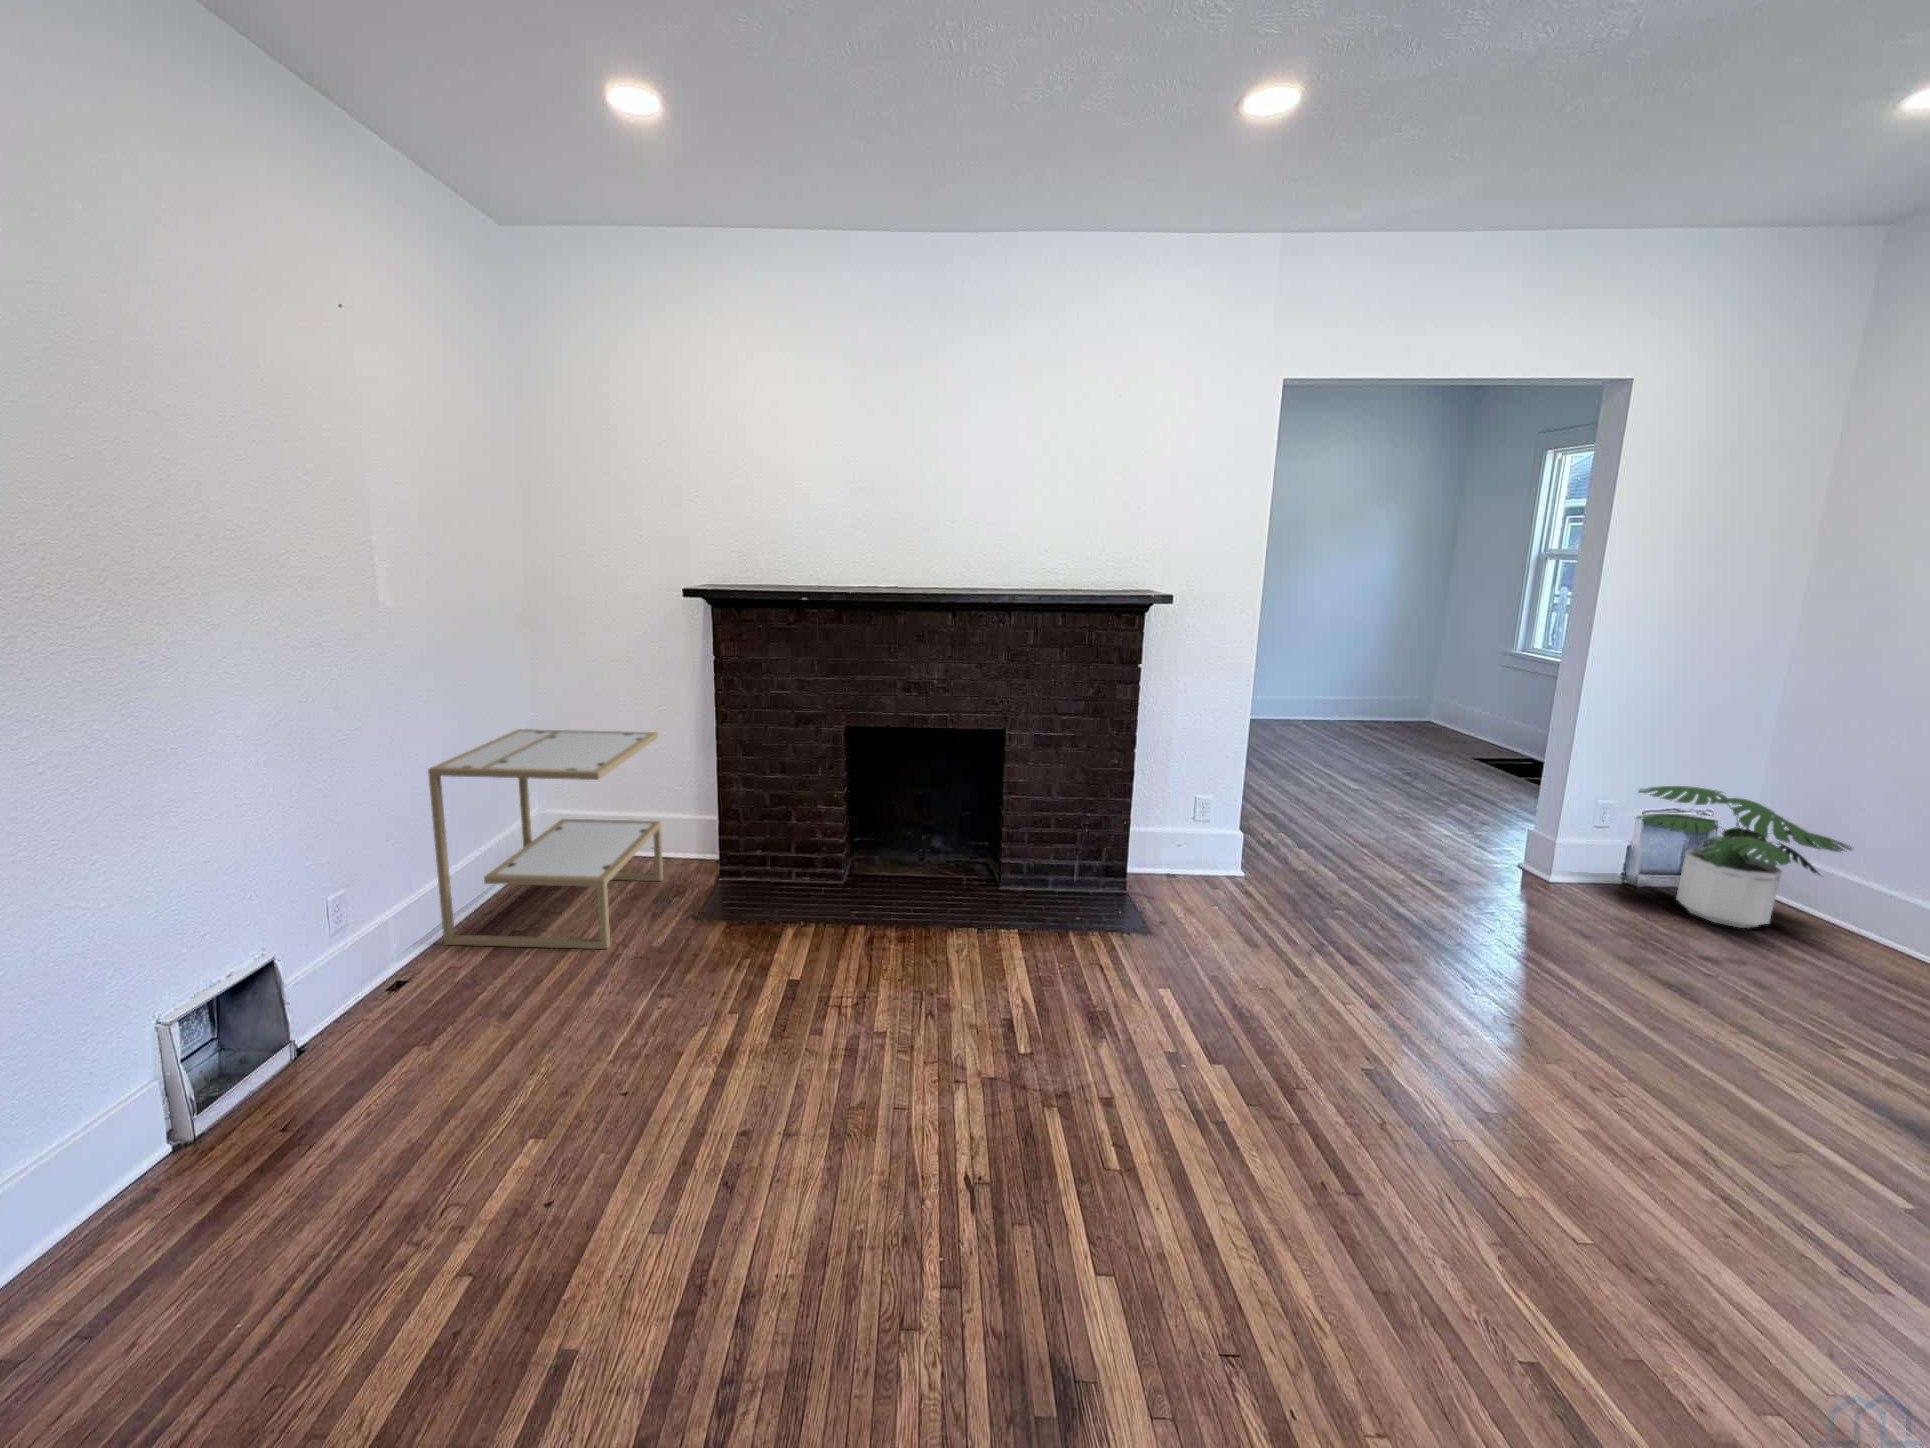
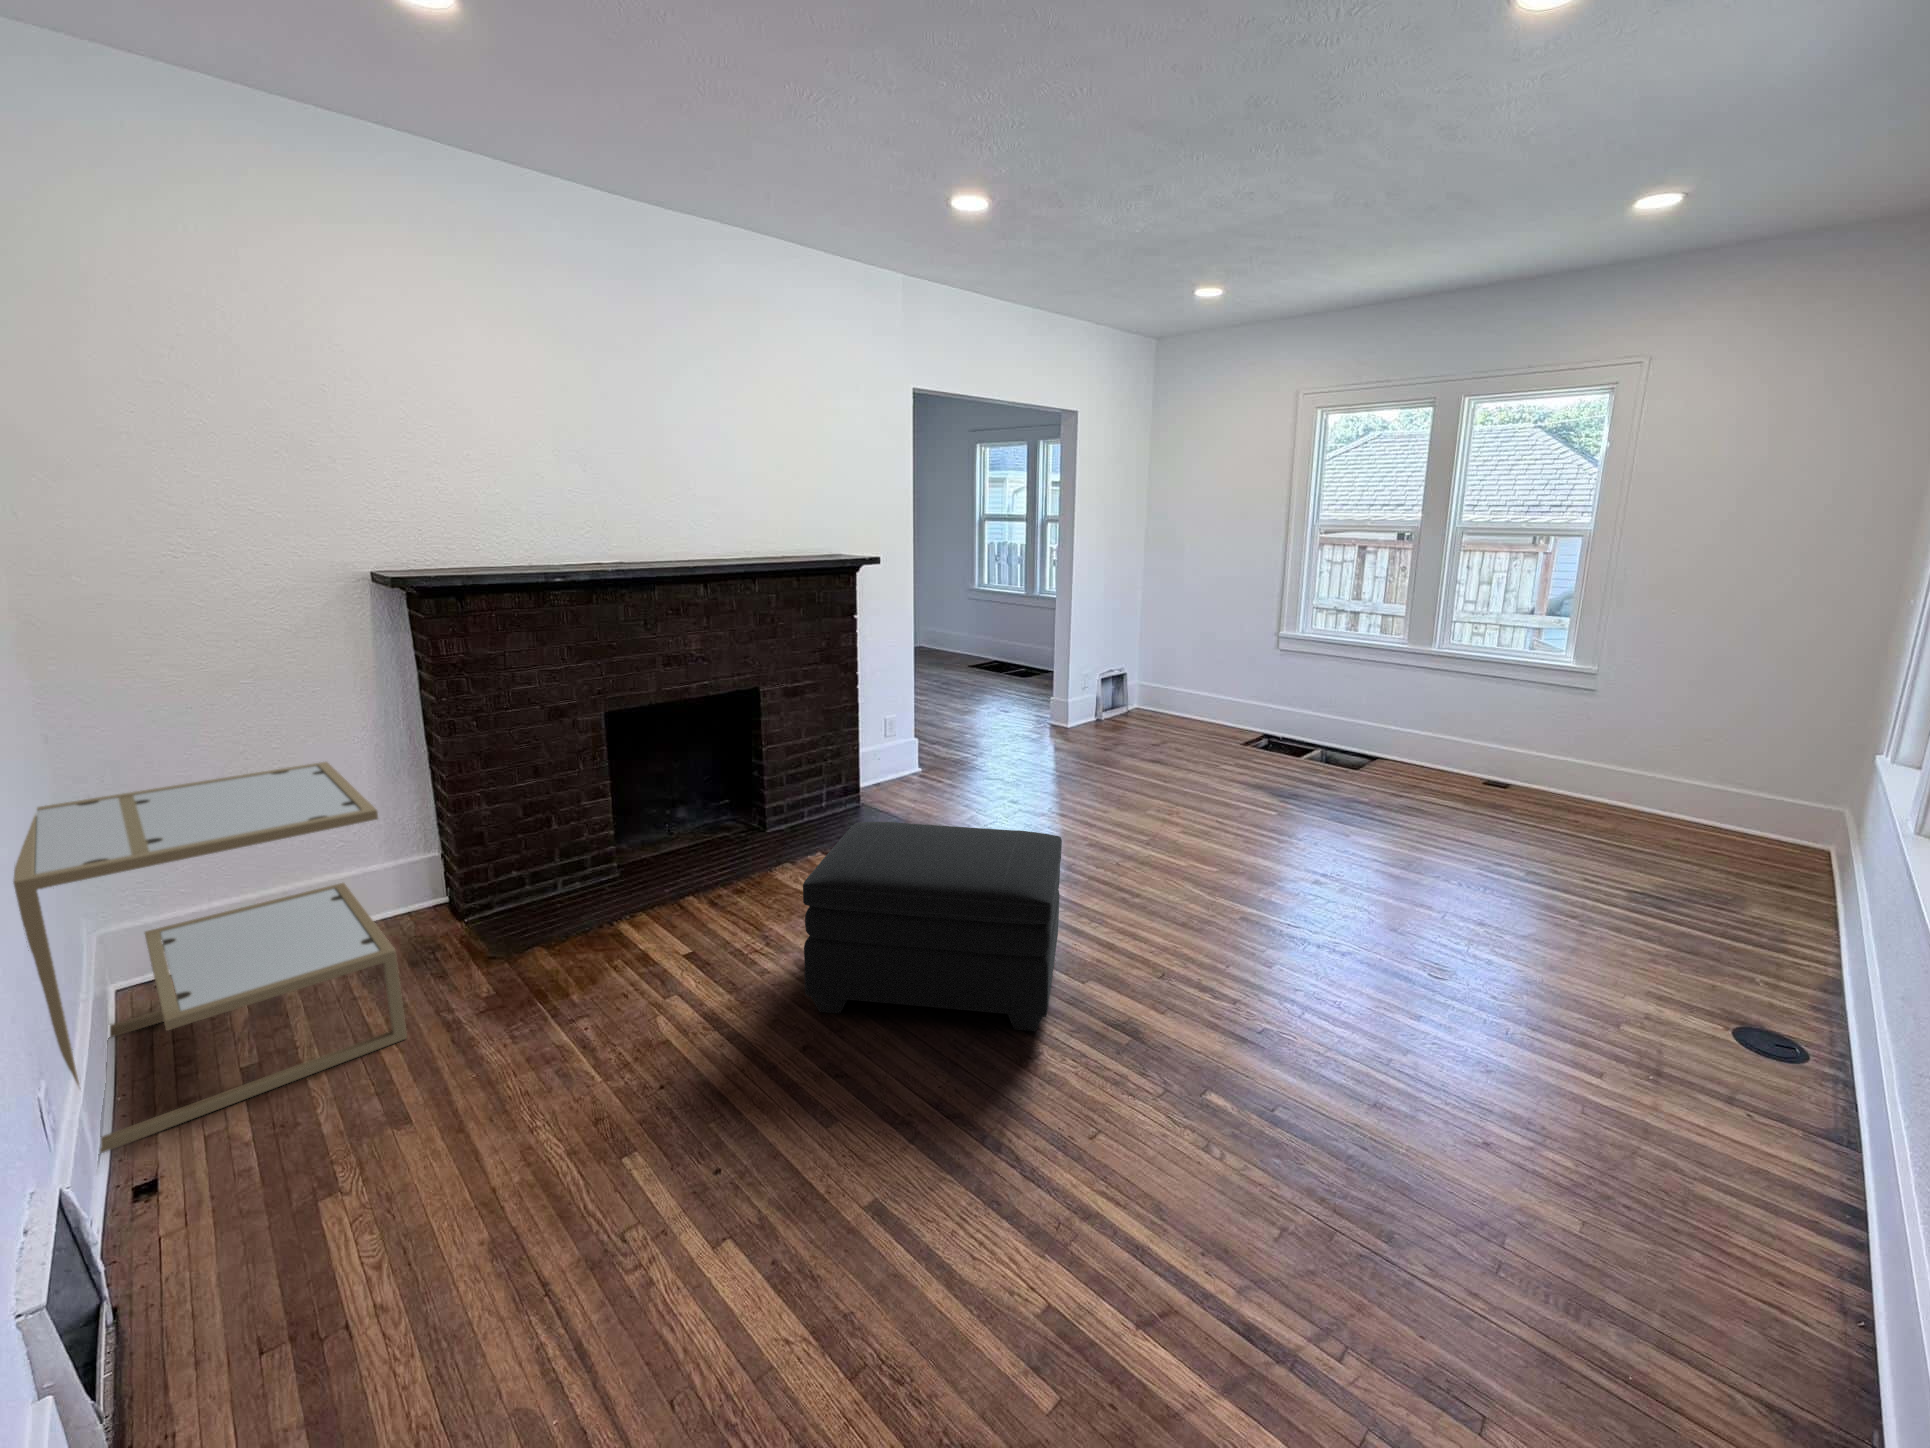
potted plant: present [1637,786,1853,928] -> none [1102,655,1184,730]
ottoman: none [793,906,1136,1293] -> present [803,822,1062,1032]

